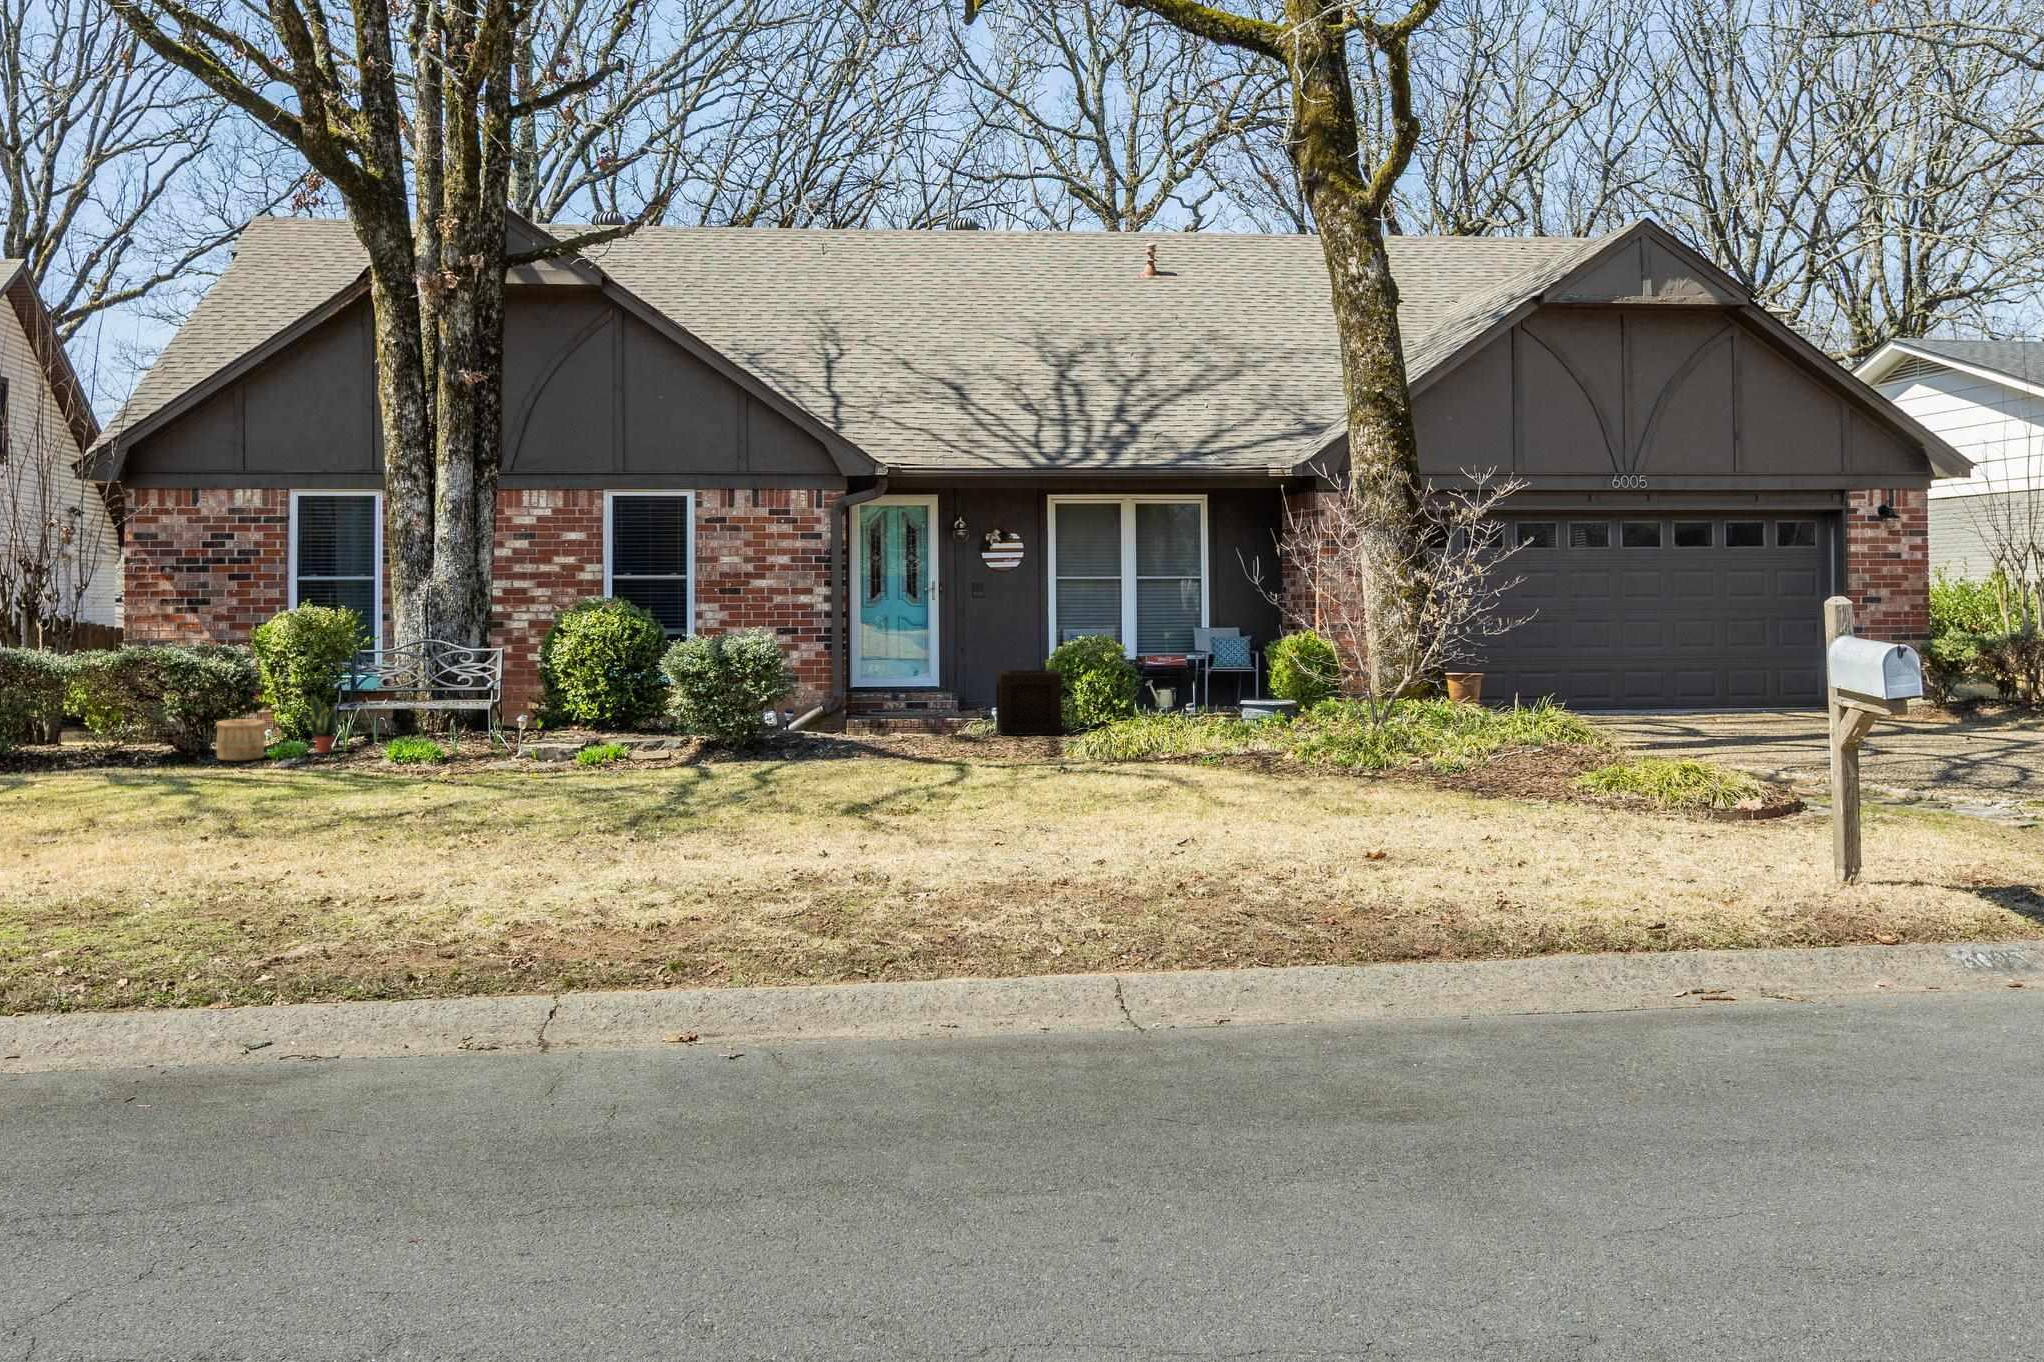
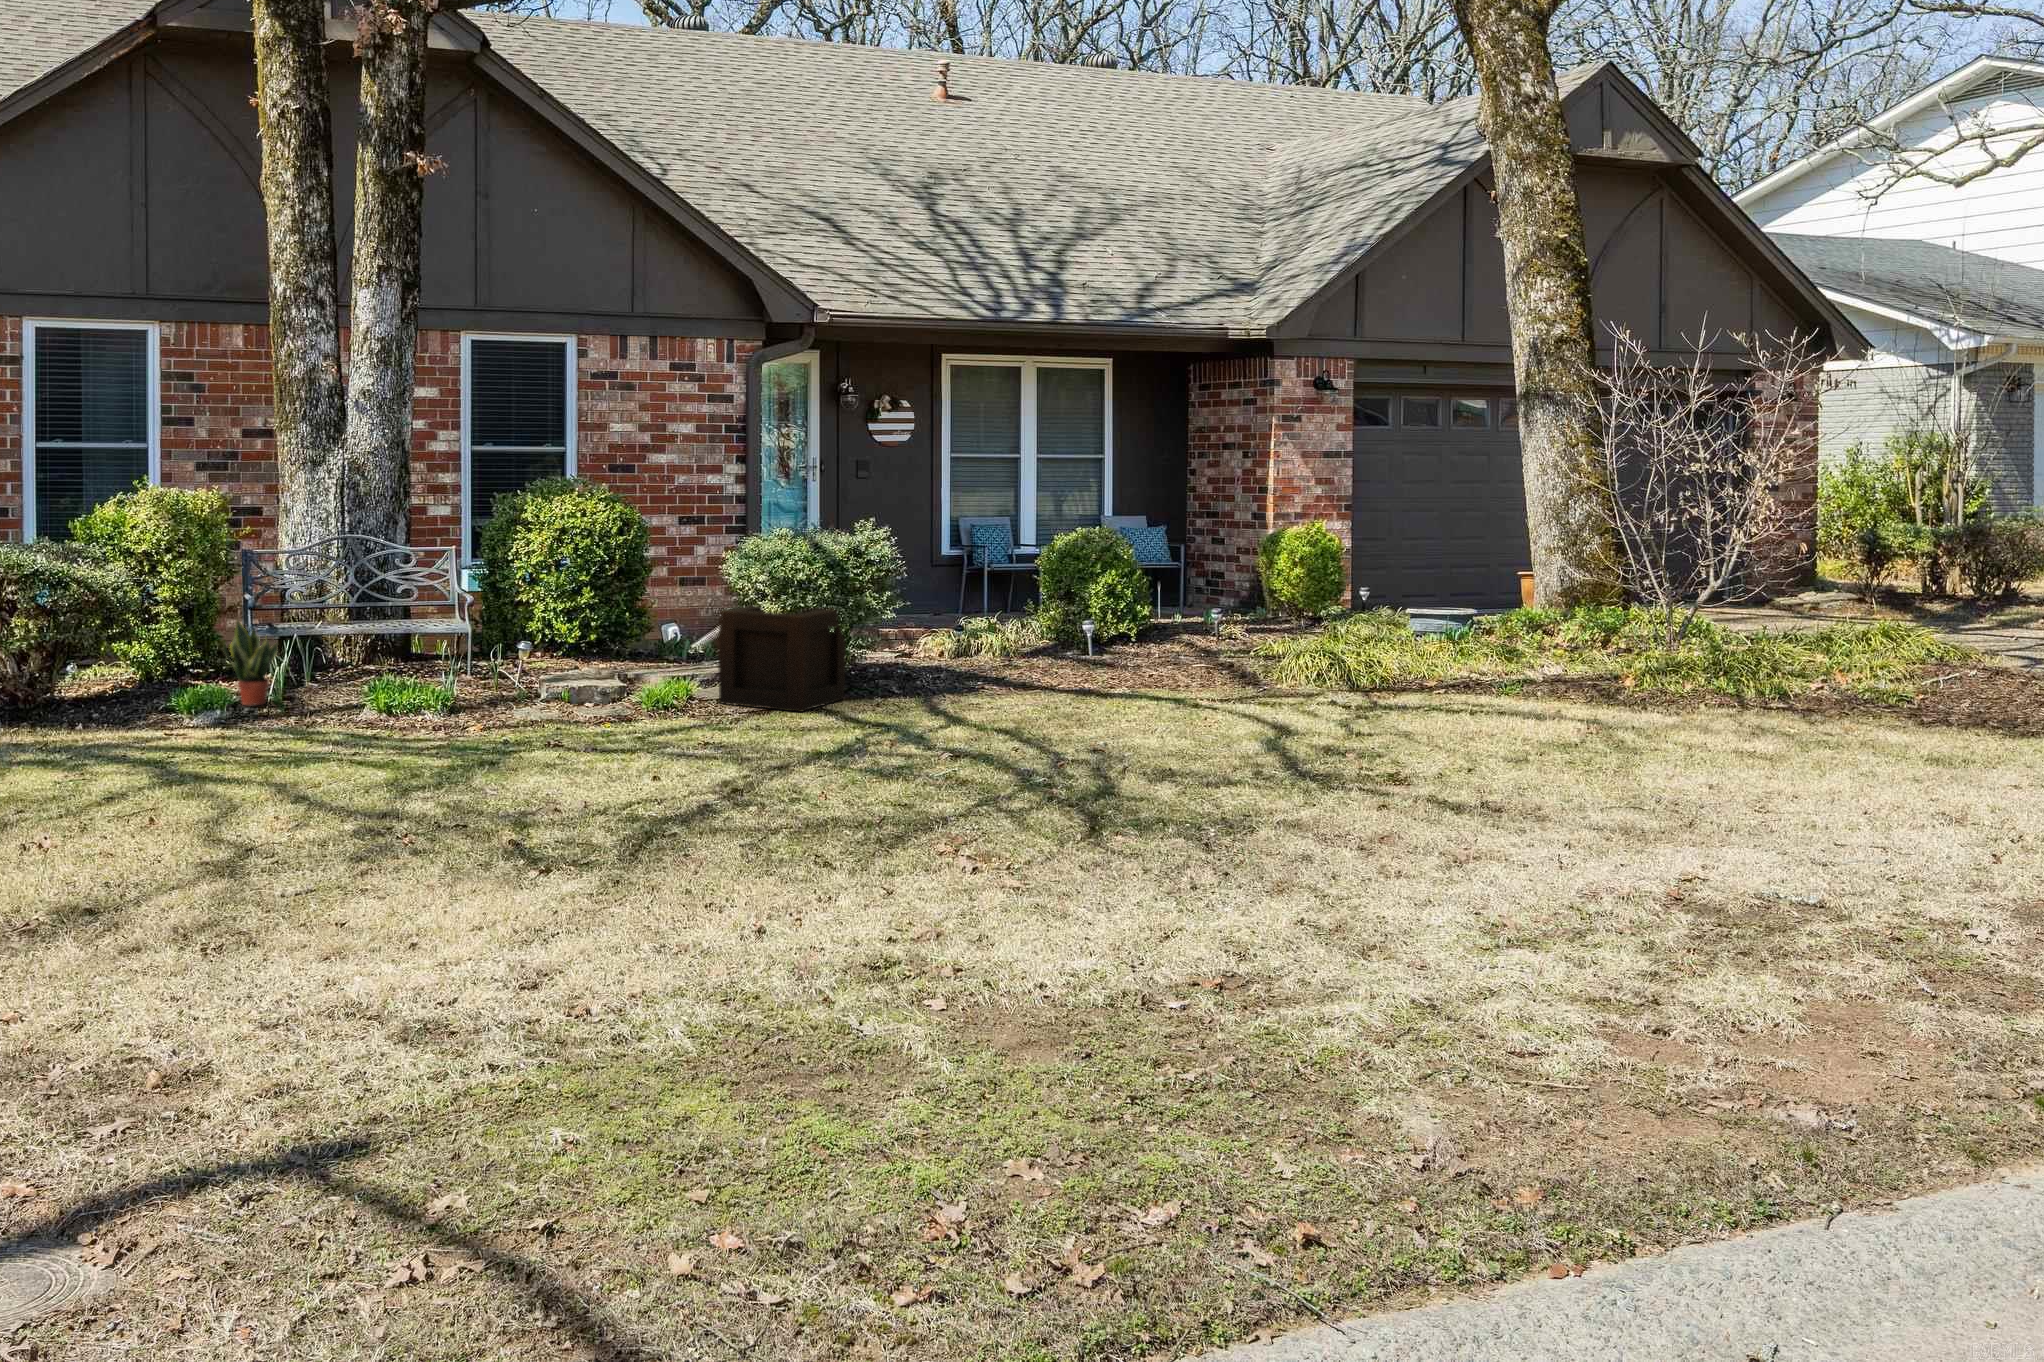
wooden crate: present [996,670,1062,735] -> present [718,605,846,712]
wooden bucket: present [216,719,266,761] -> none [107,659,185,724]

